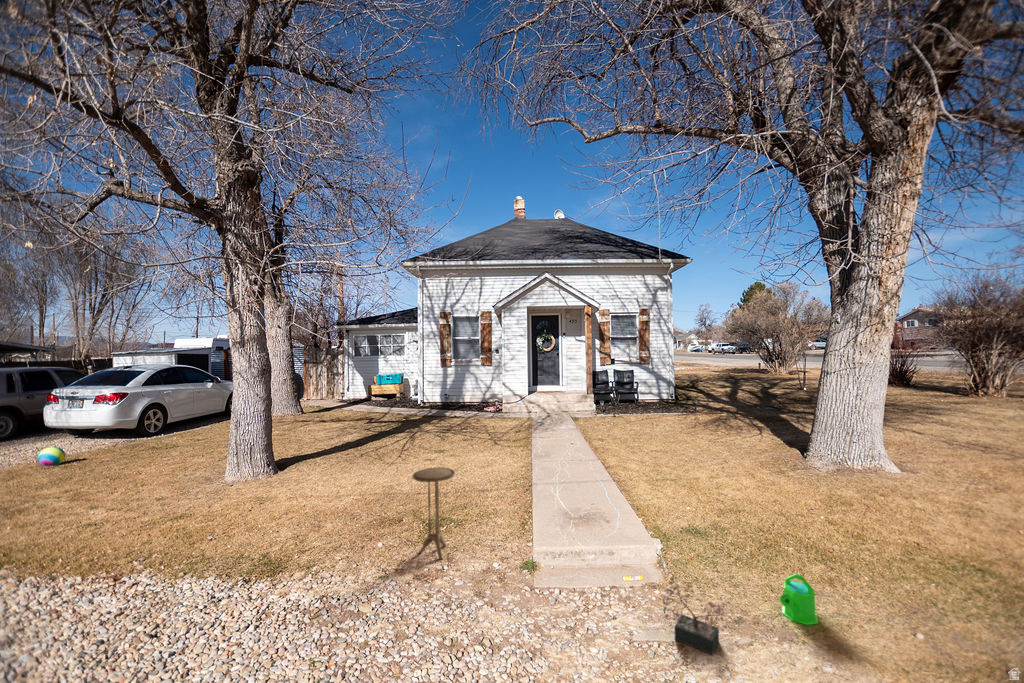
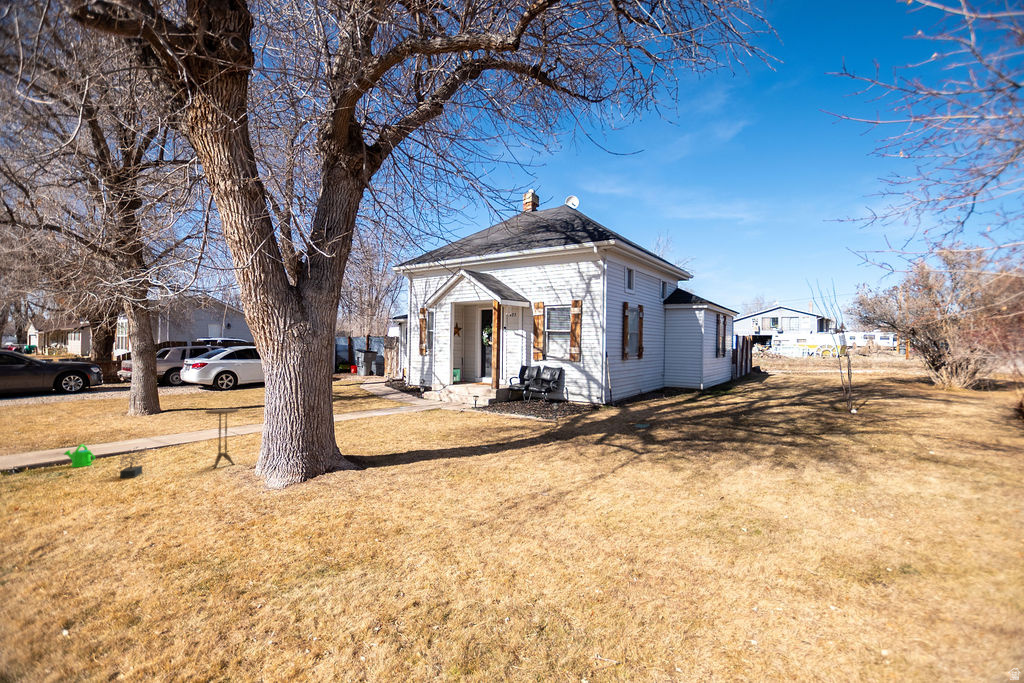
side table: present [413,467,455,560] -> present [205,409,239,468]
decorative plant: present [662,577,727,655] -> present [119,447,147,478]

